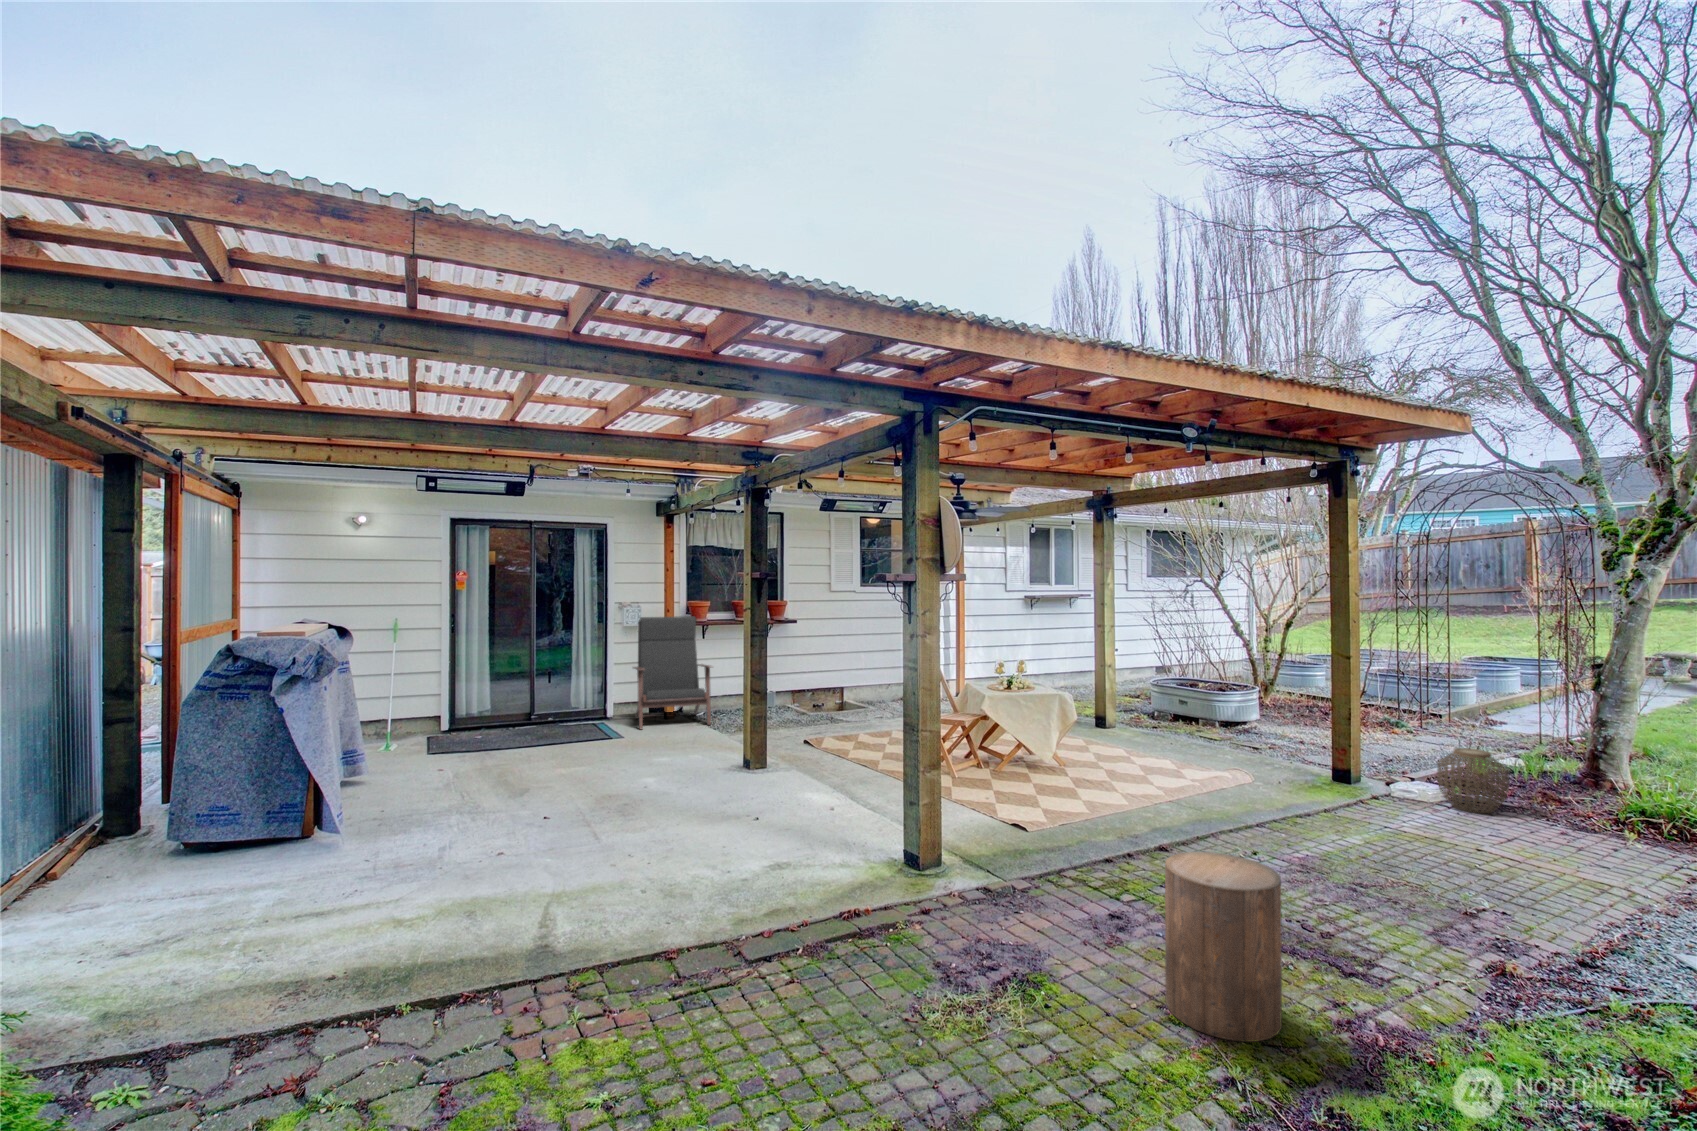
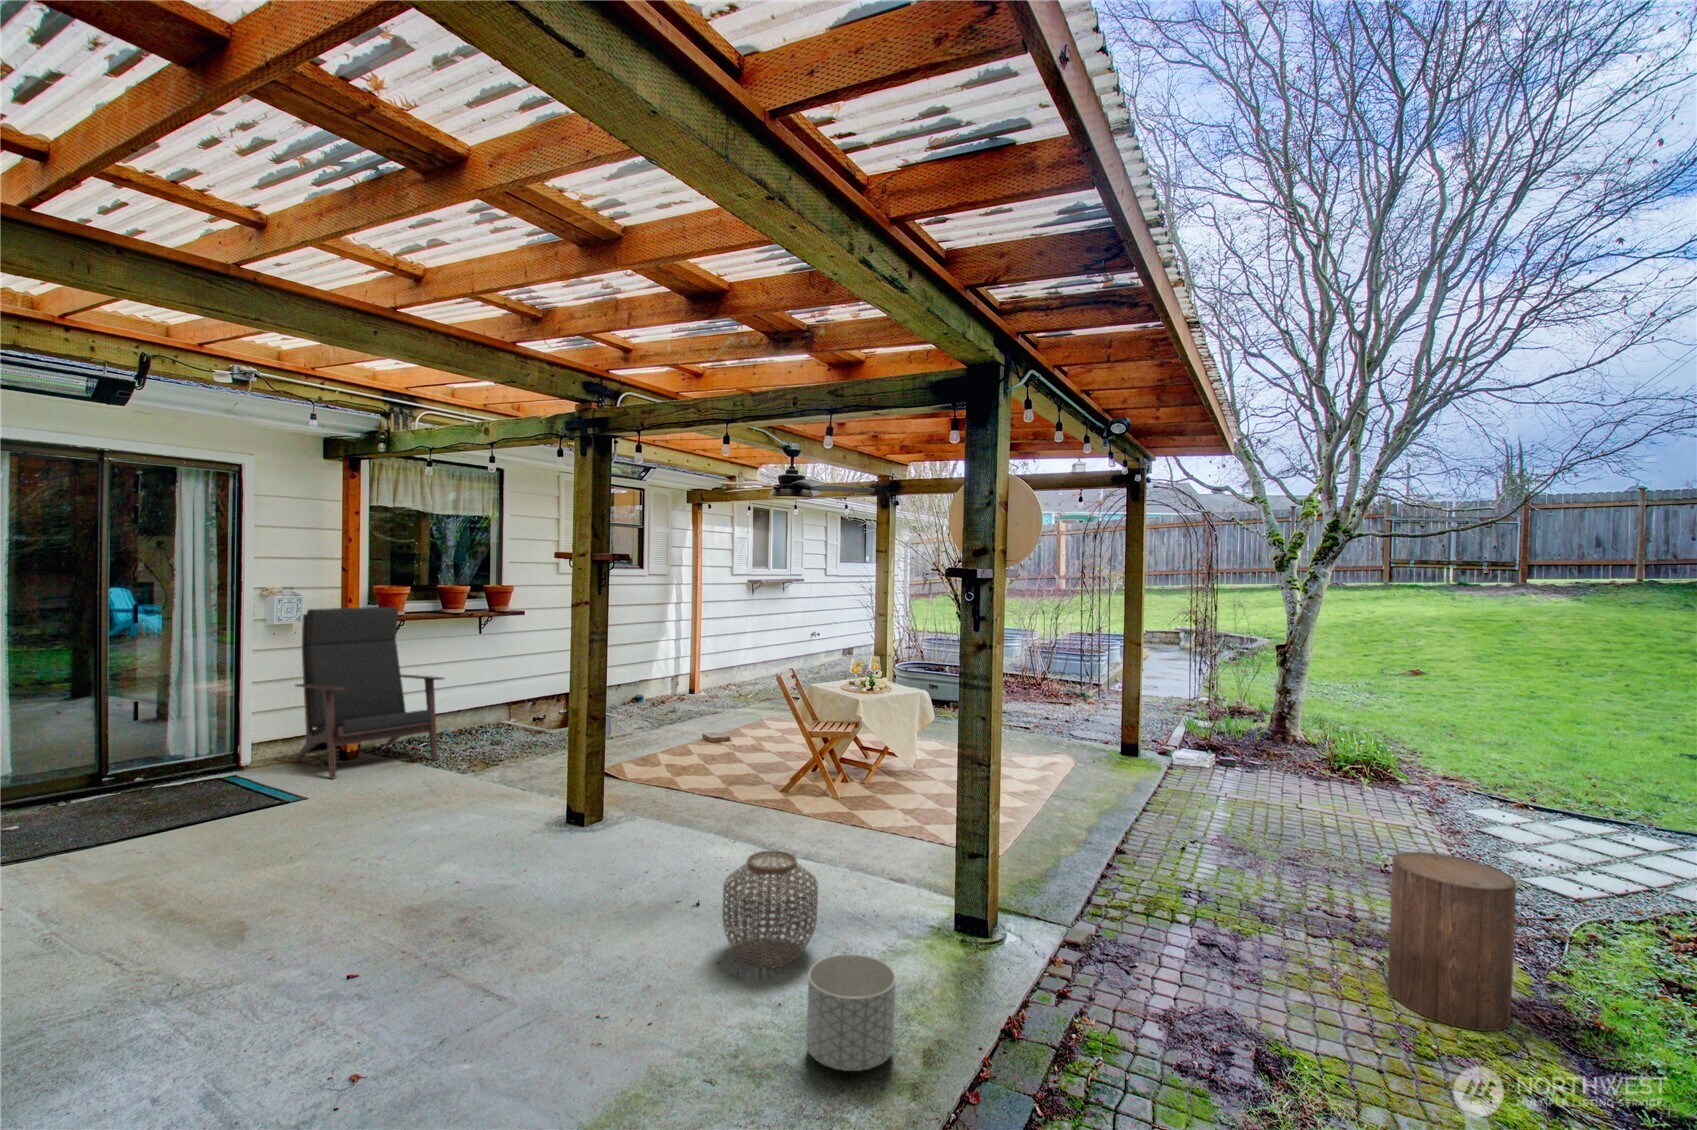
woven basket: present [1438,748,1508,813] -> present [723,850,818,968]
planter: none [644,843,706,916] -> present [806,954,896,1071]

